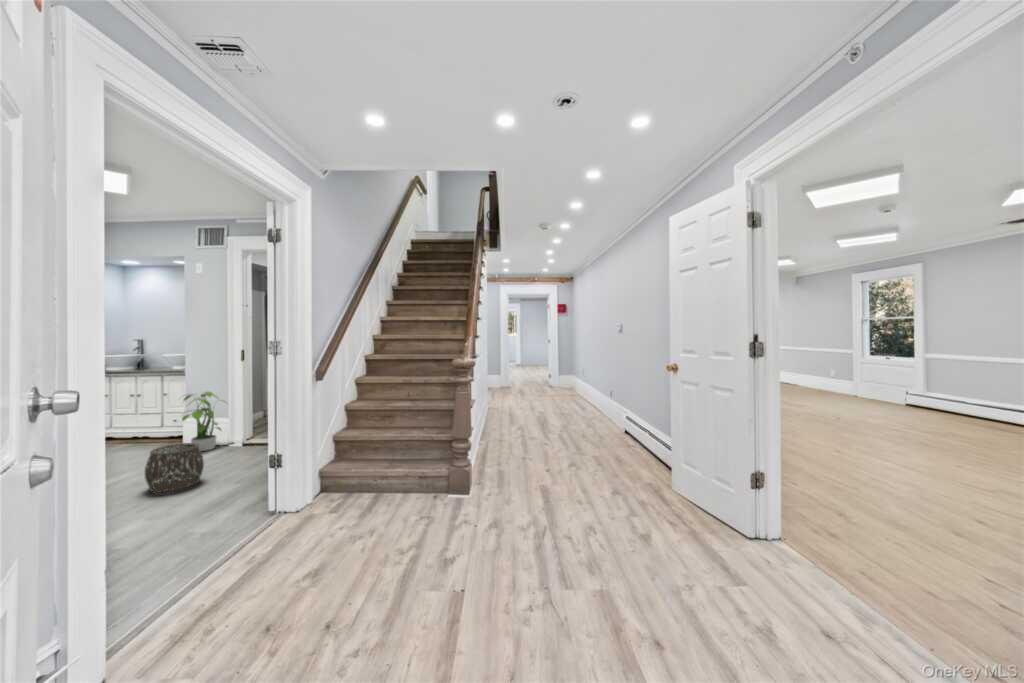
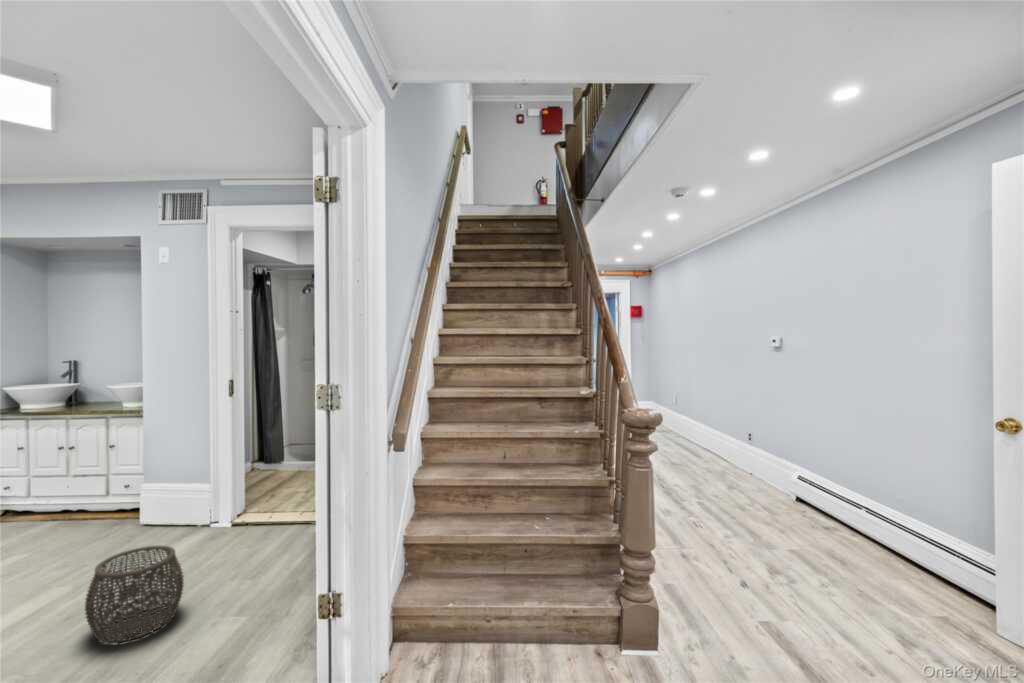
potted plant: present [182,391,226,451] -> none [132,441,209,540]

